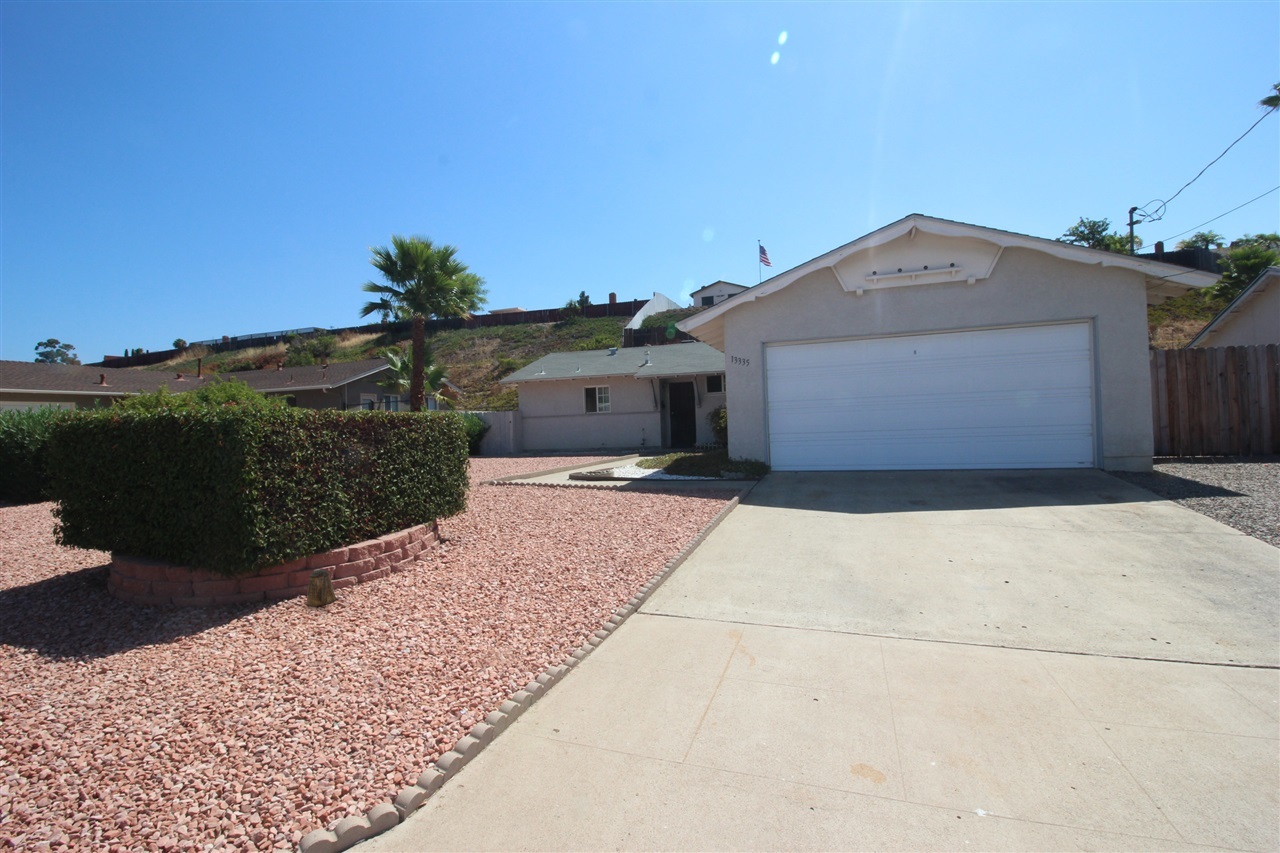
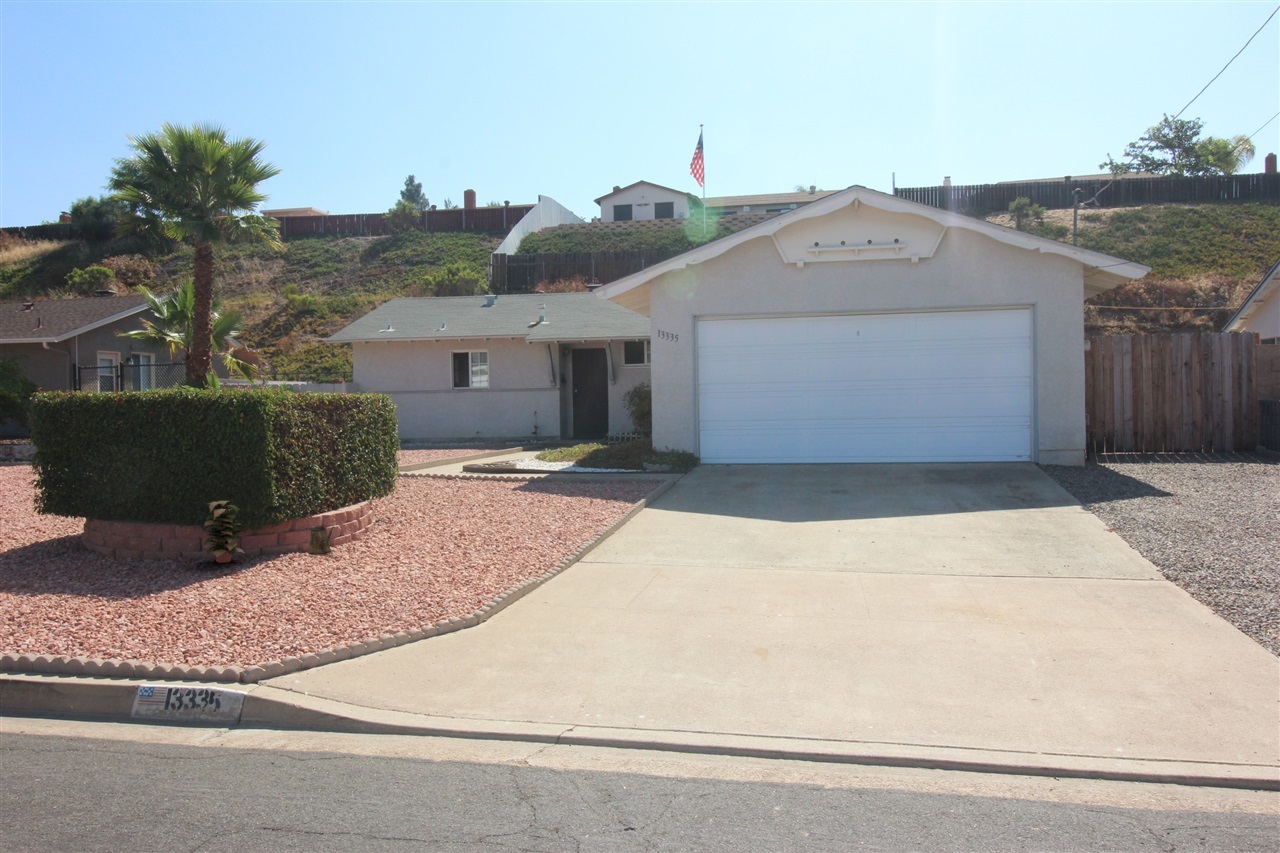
decorative plant: none [150,544,218,624] -> present [202,501,244,563]

